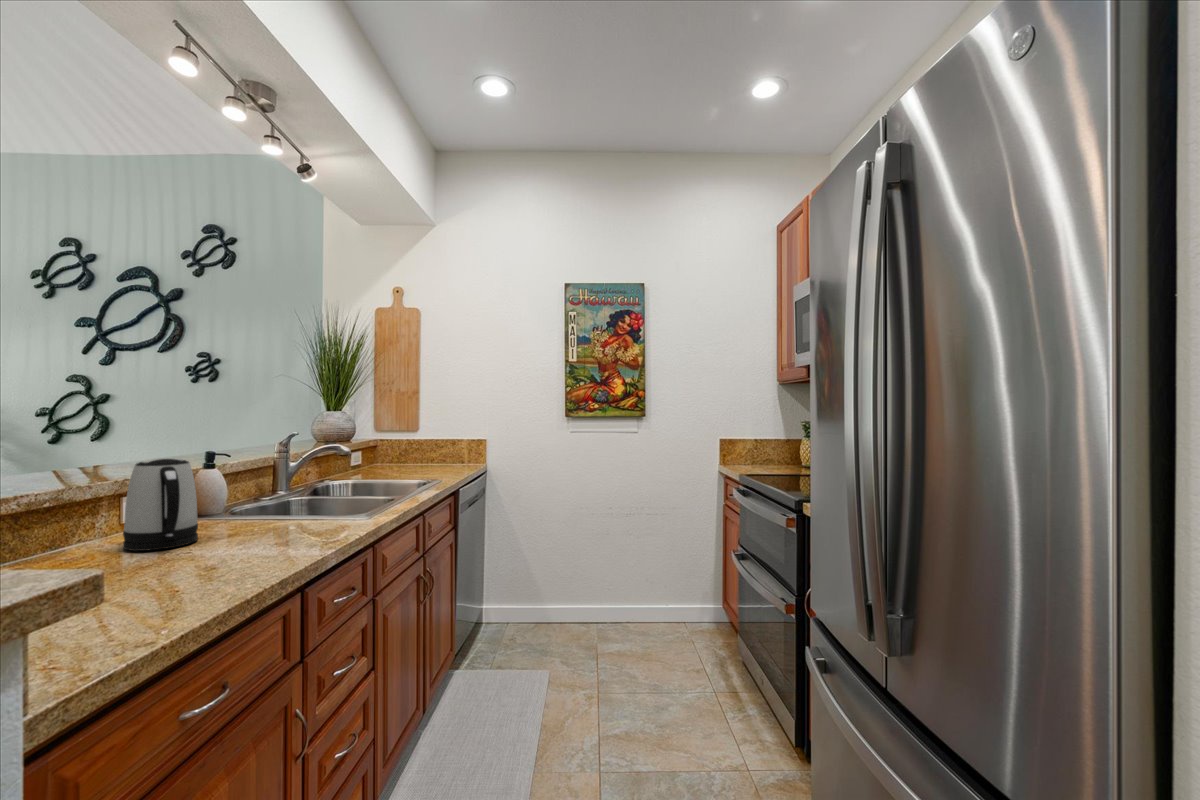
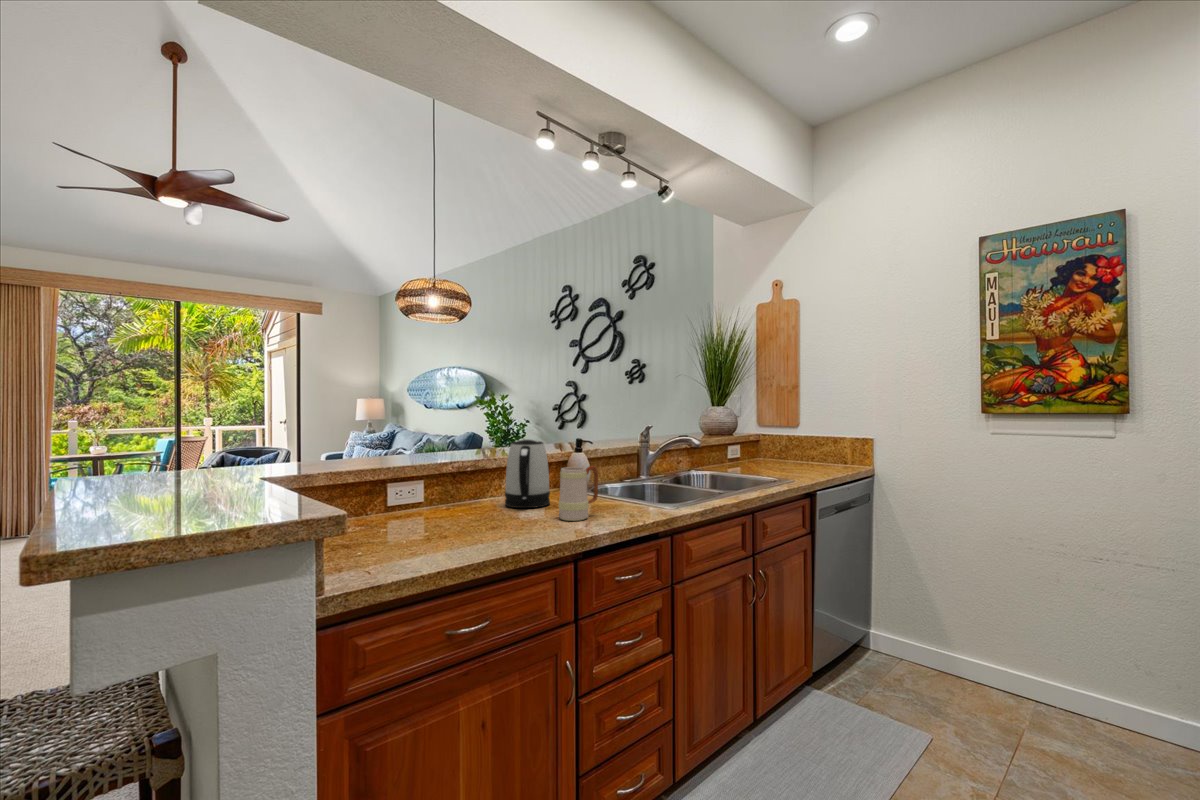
mug: none [242,483,291,551] -> present [559,466,599,521]

